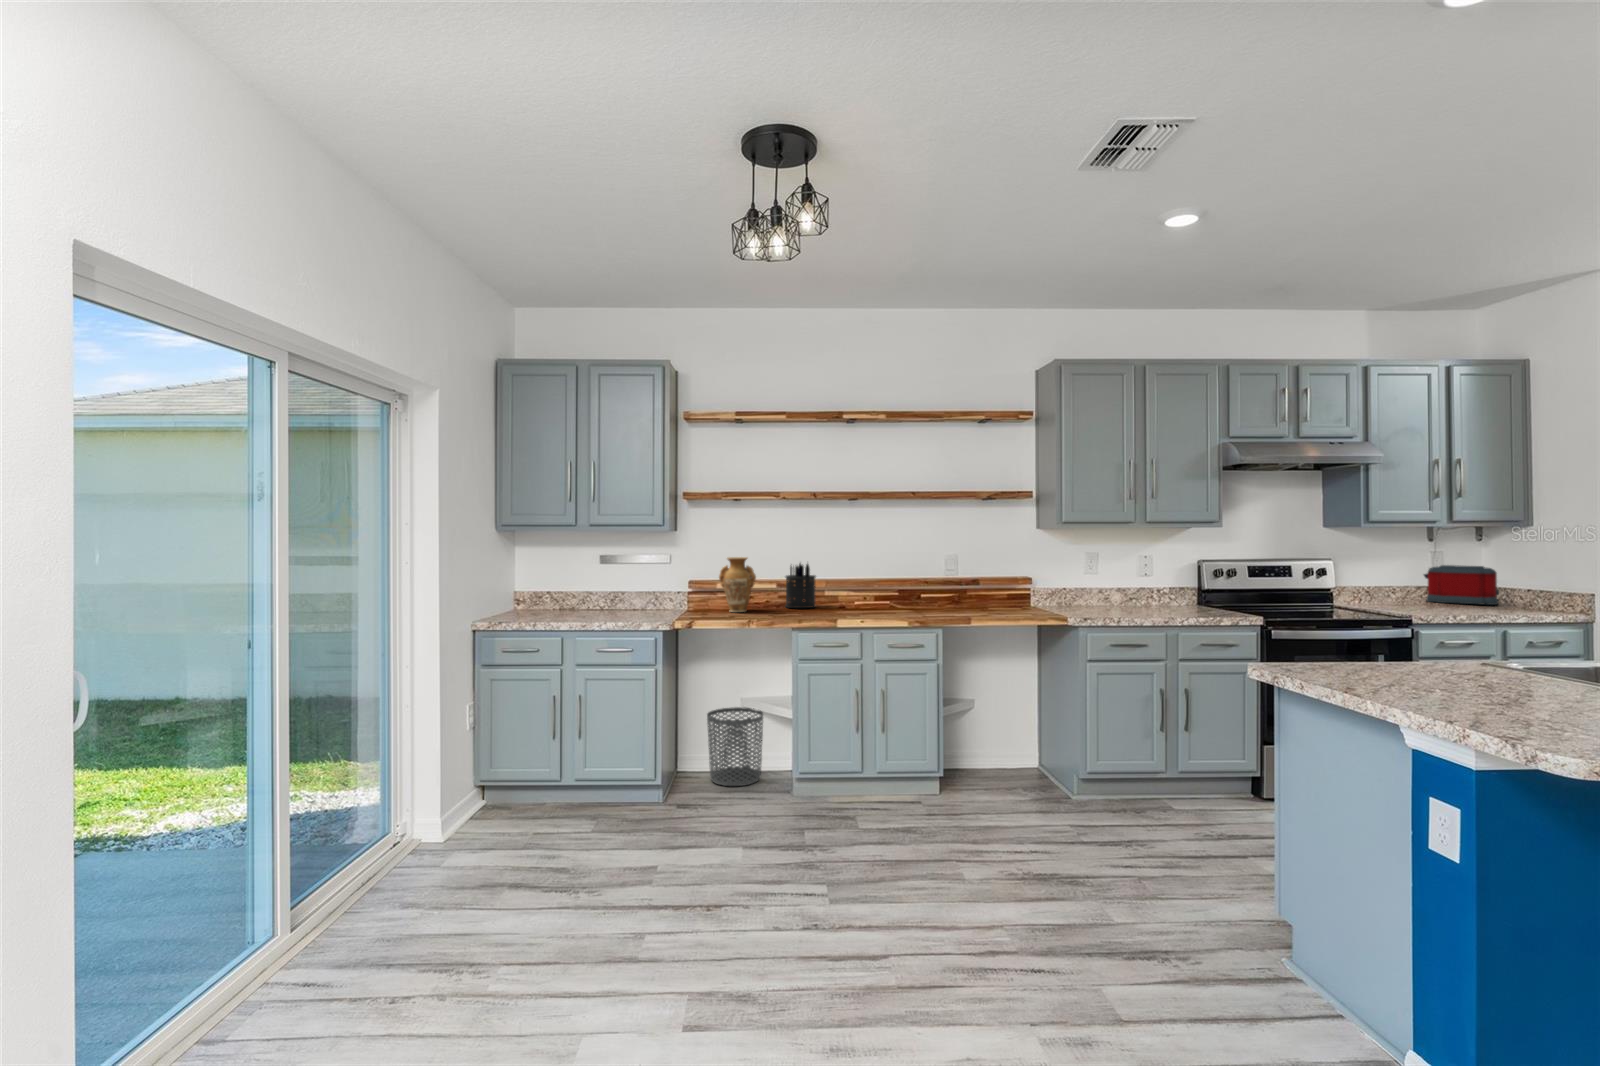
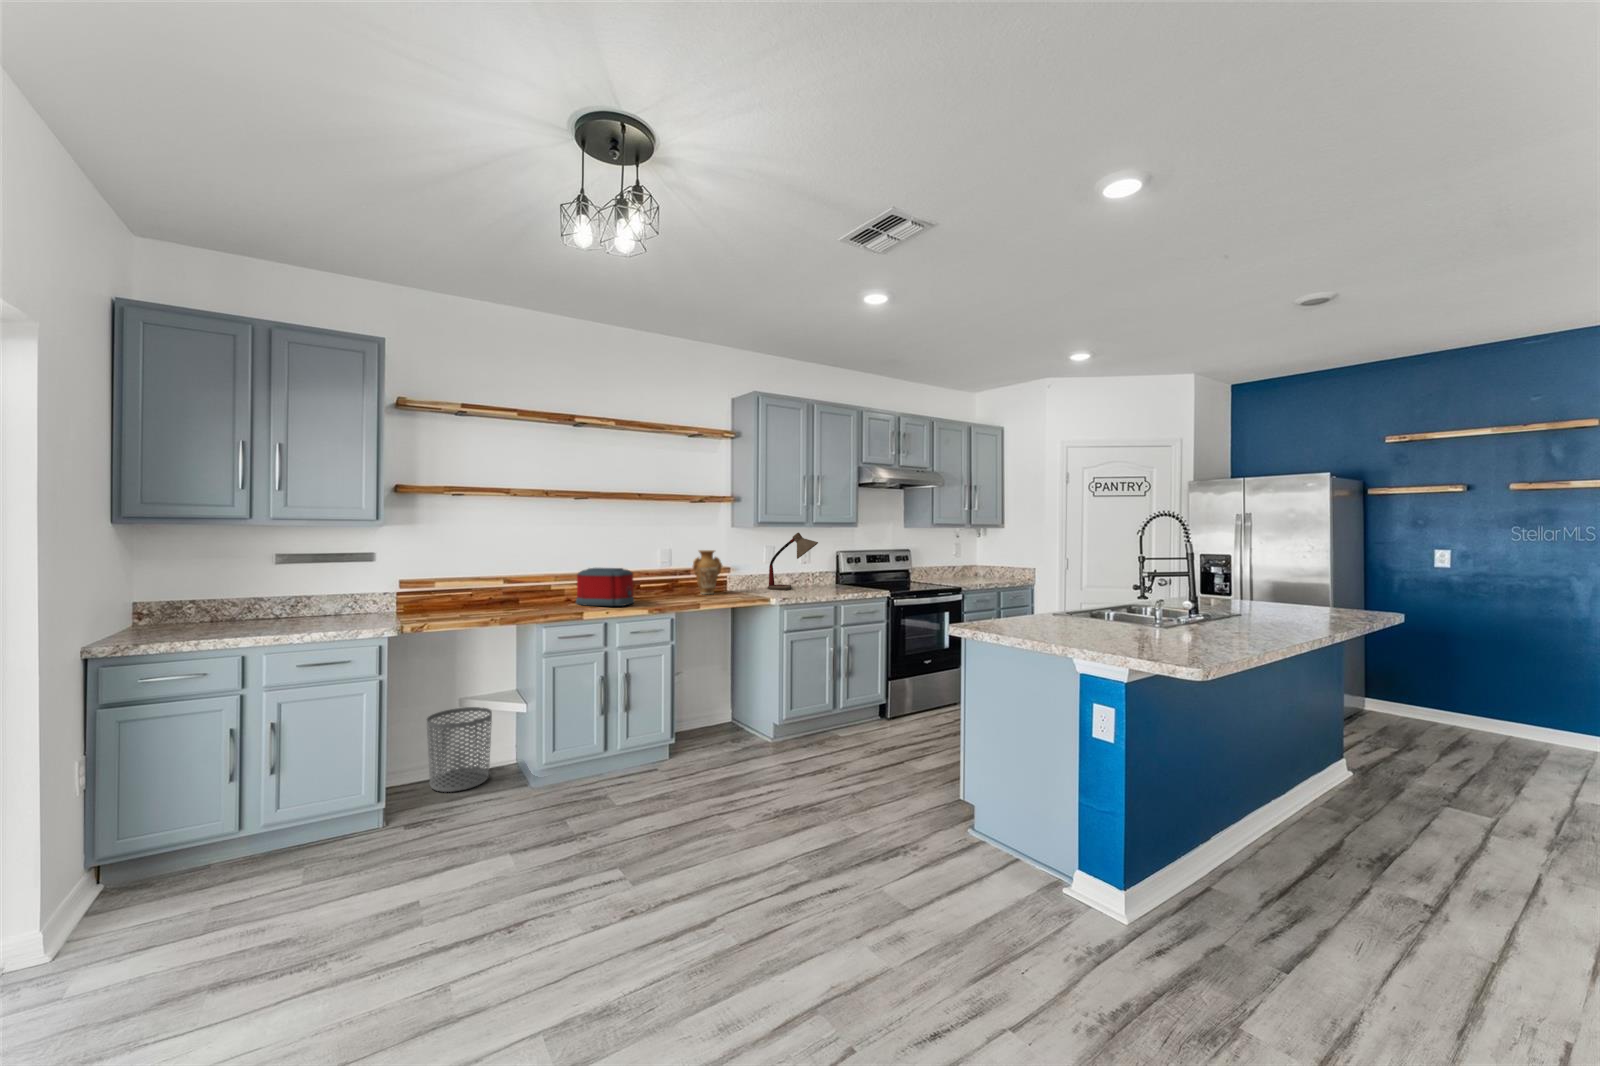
desk lamp: none [1086,534,1158,609] -> present [768,533,818,590]
vase: present [719,557,756,612] -> present [692,550,722,594]
pen holder: present [786,563,816,608] -> none [514,557,547,603]
toaster: present [1424,565,1499,605] -> present [576,568,634,606]

